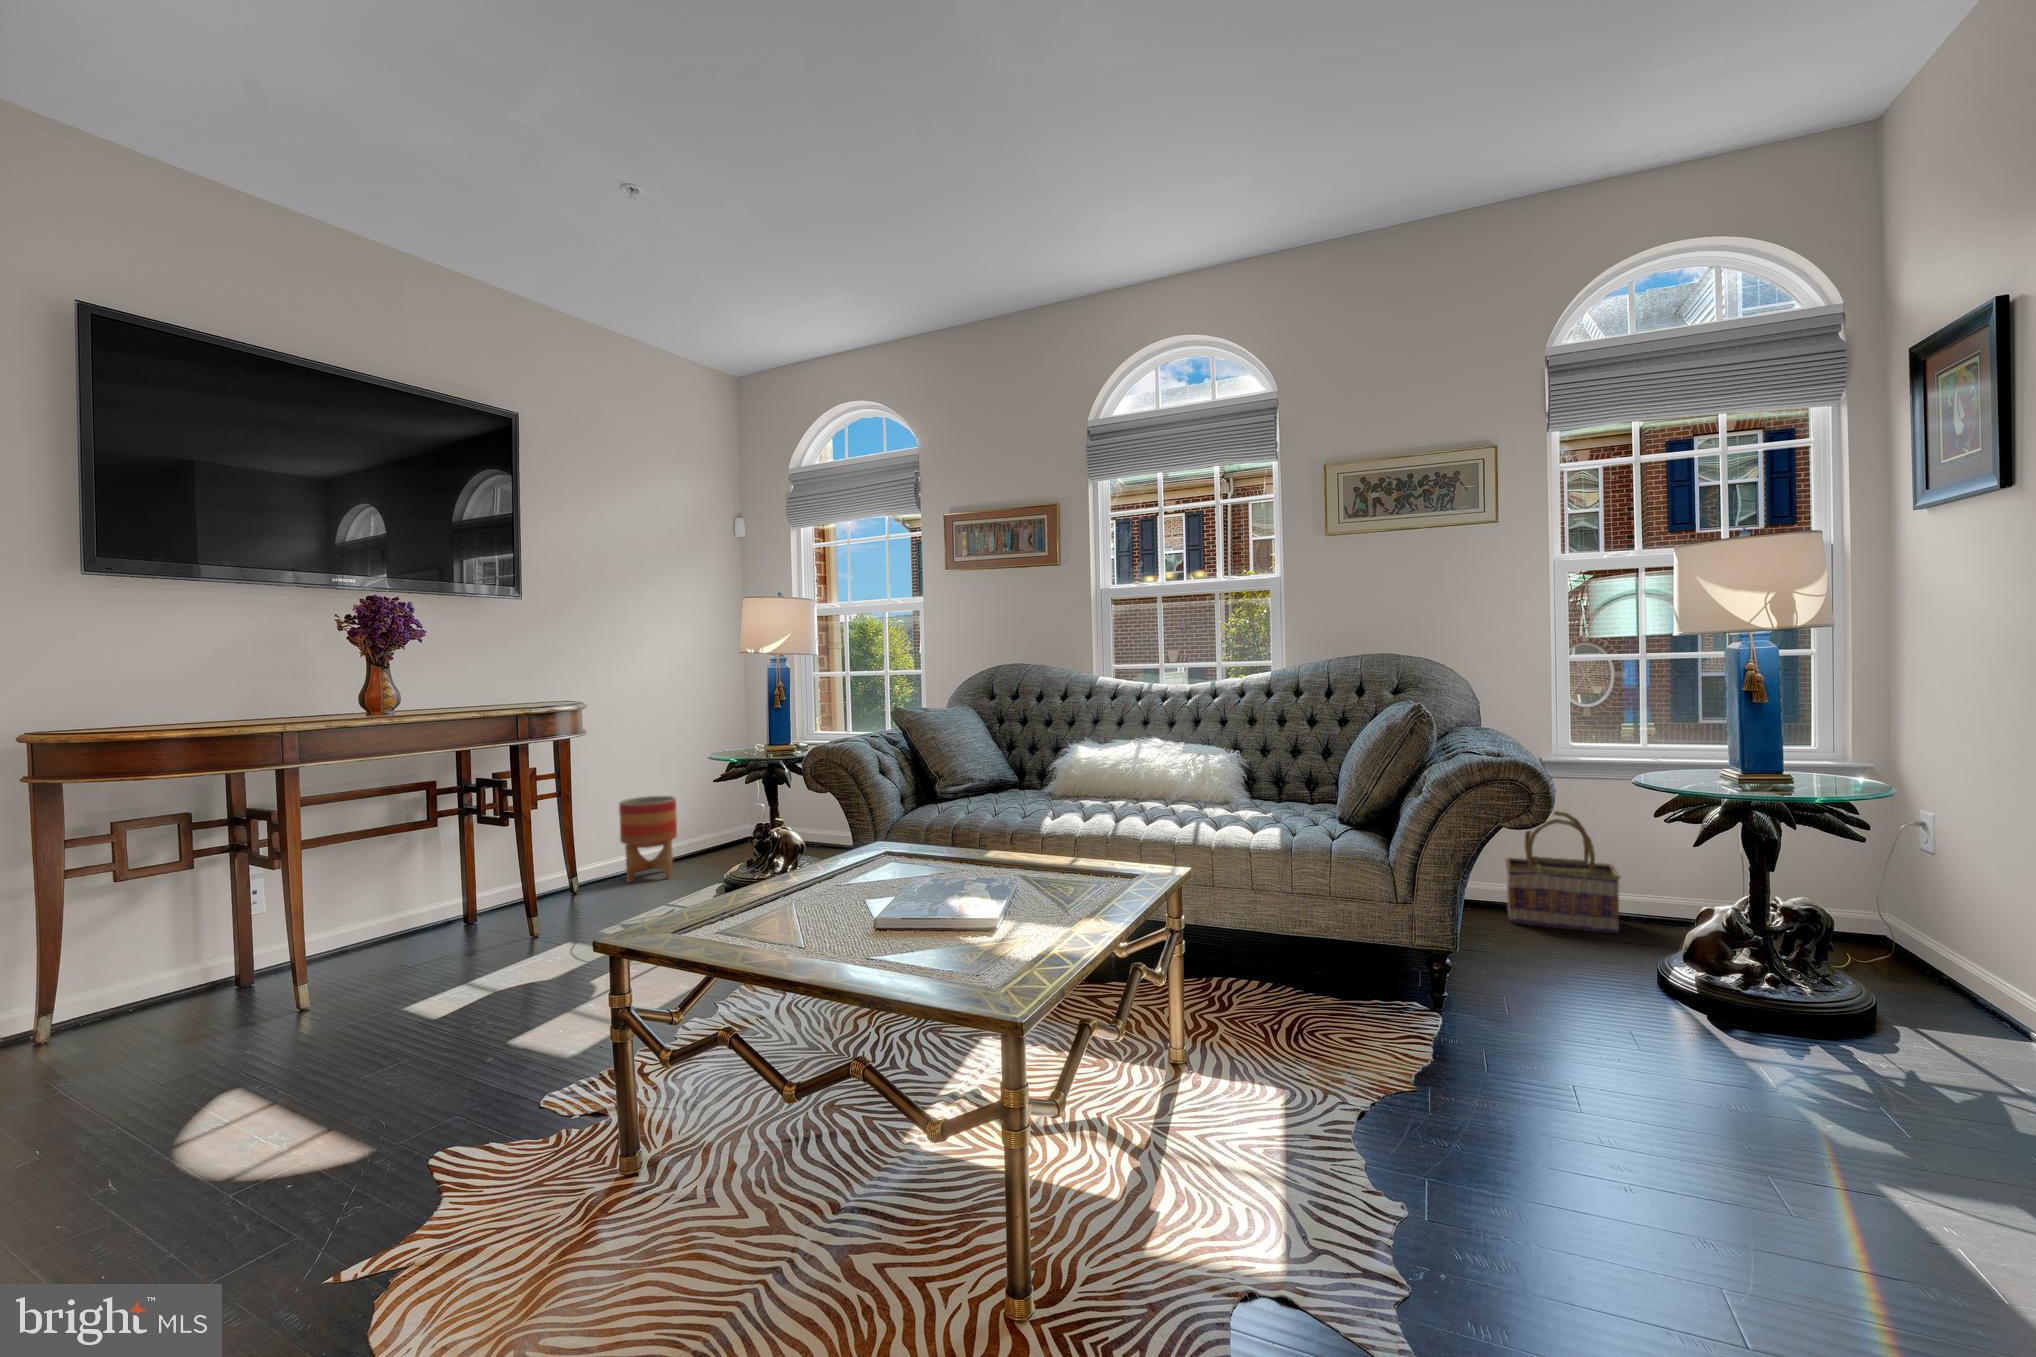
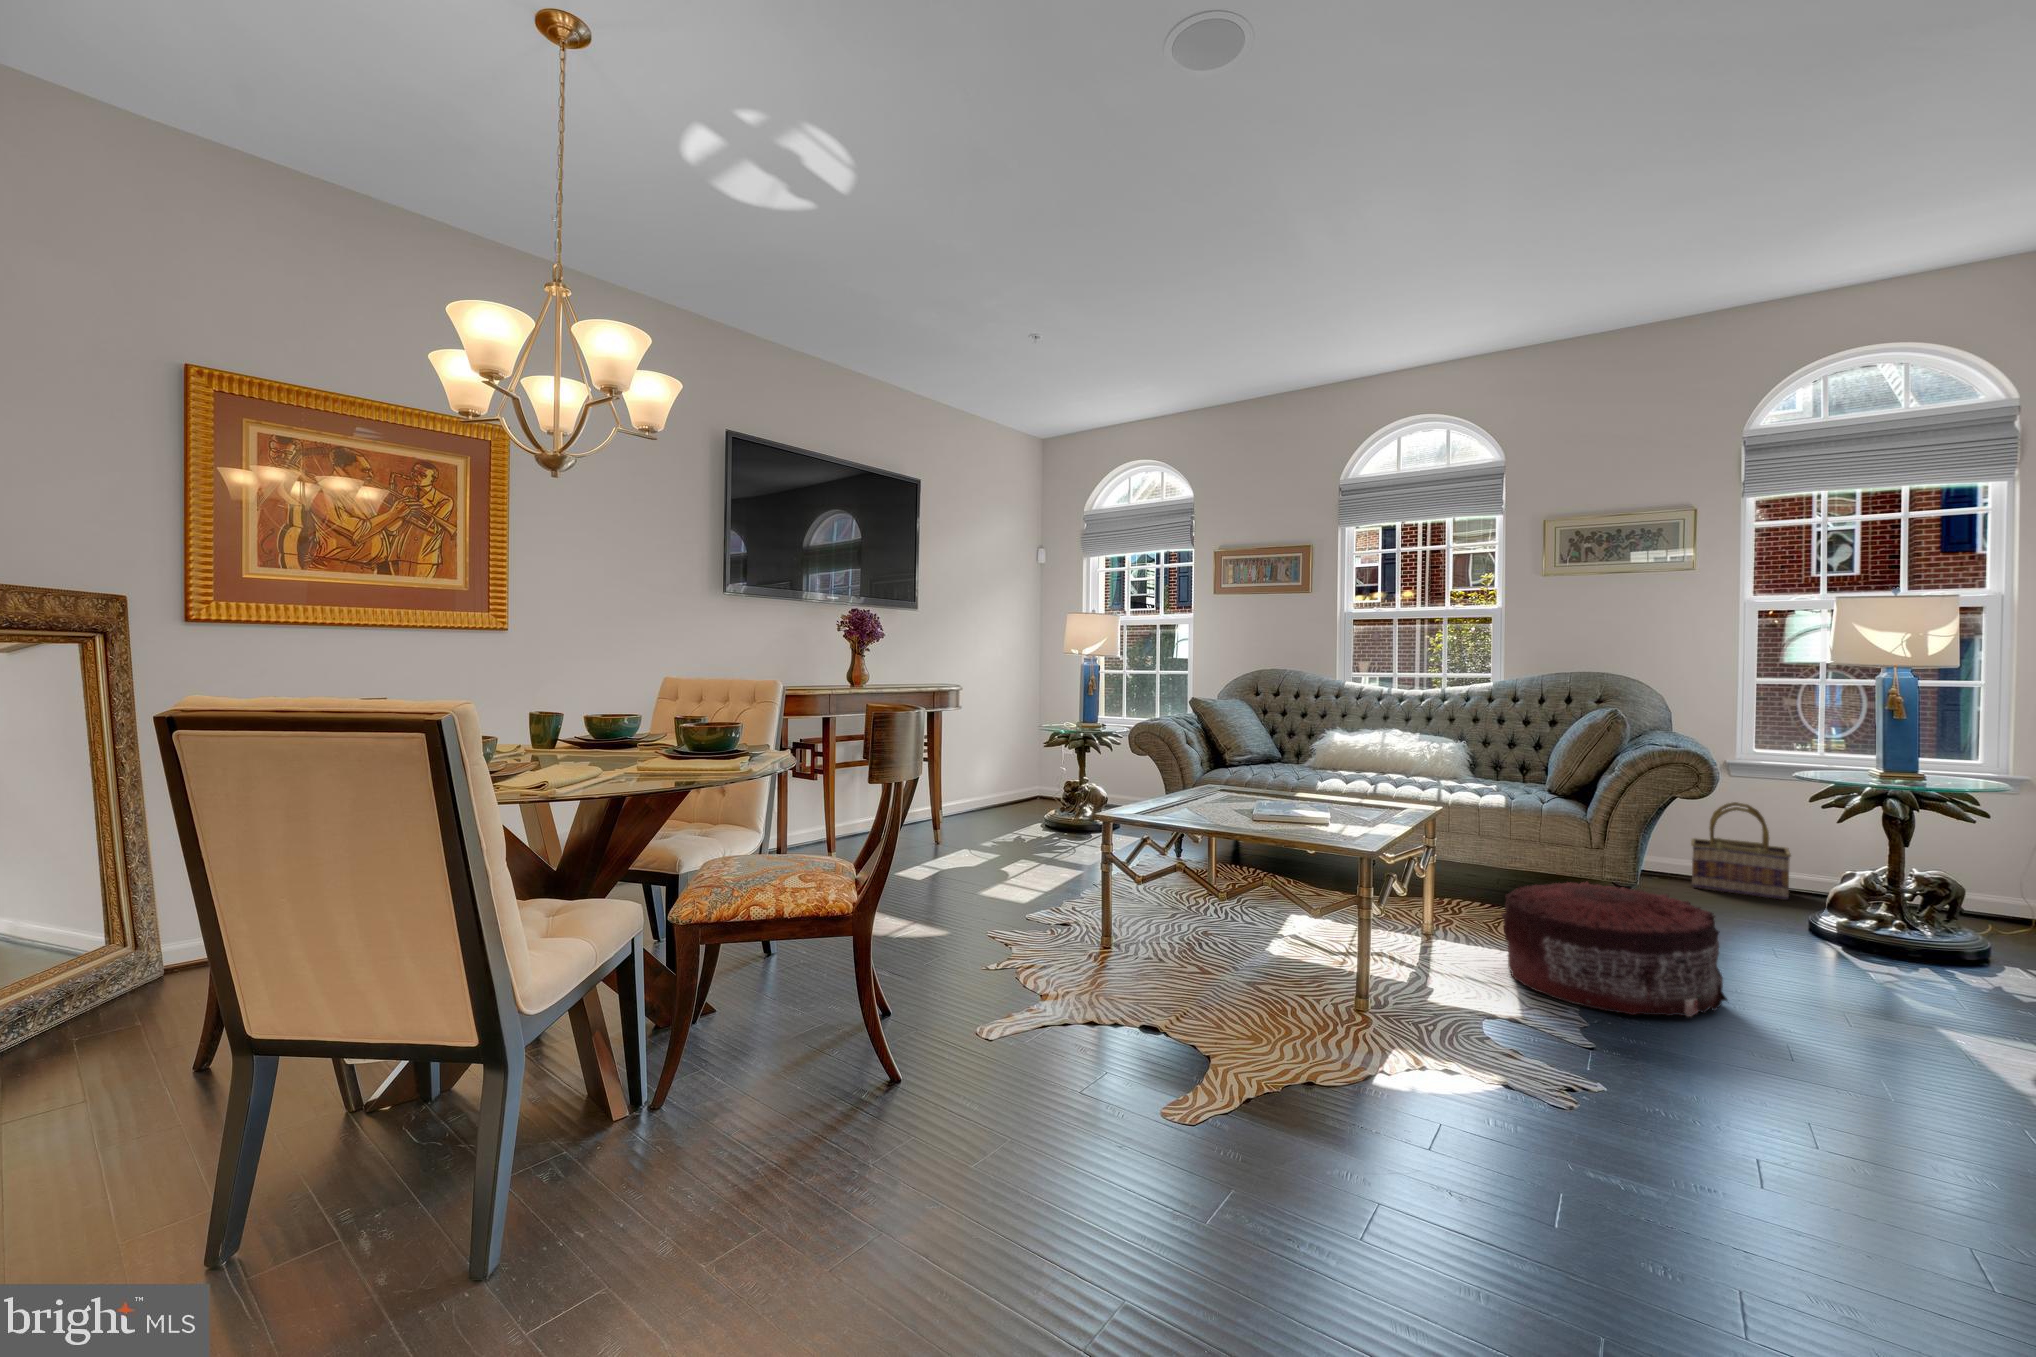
planter: present [619,796,677,883] -> none [969,757,1008,817]
pouf: none [1271,976,1612,1254] -> present [1502,881,1727,1017]

